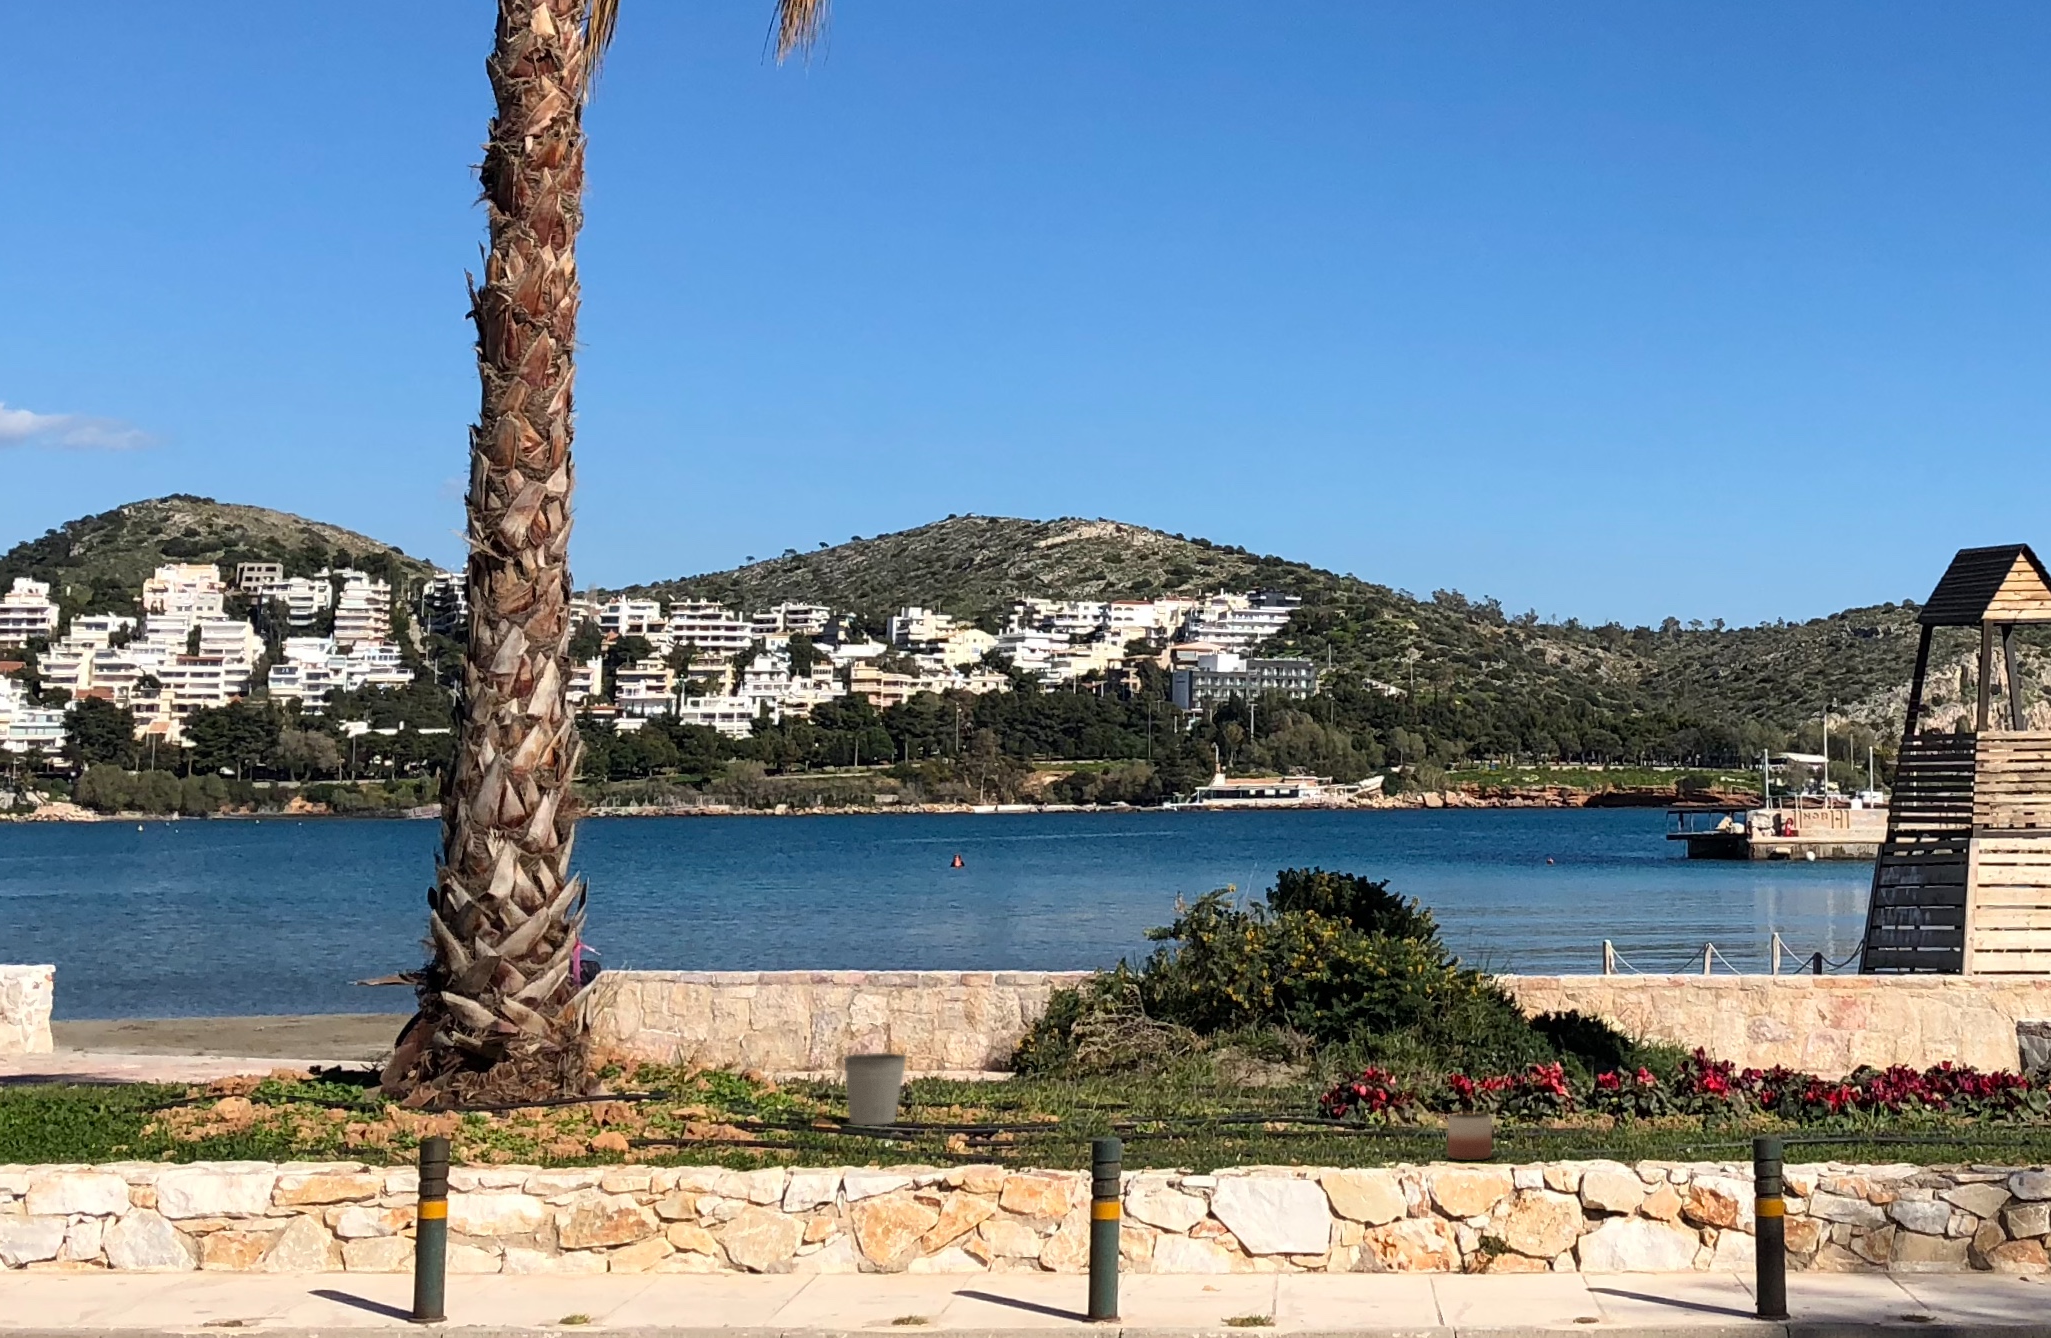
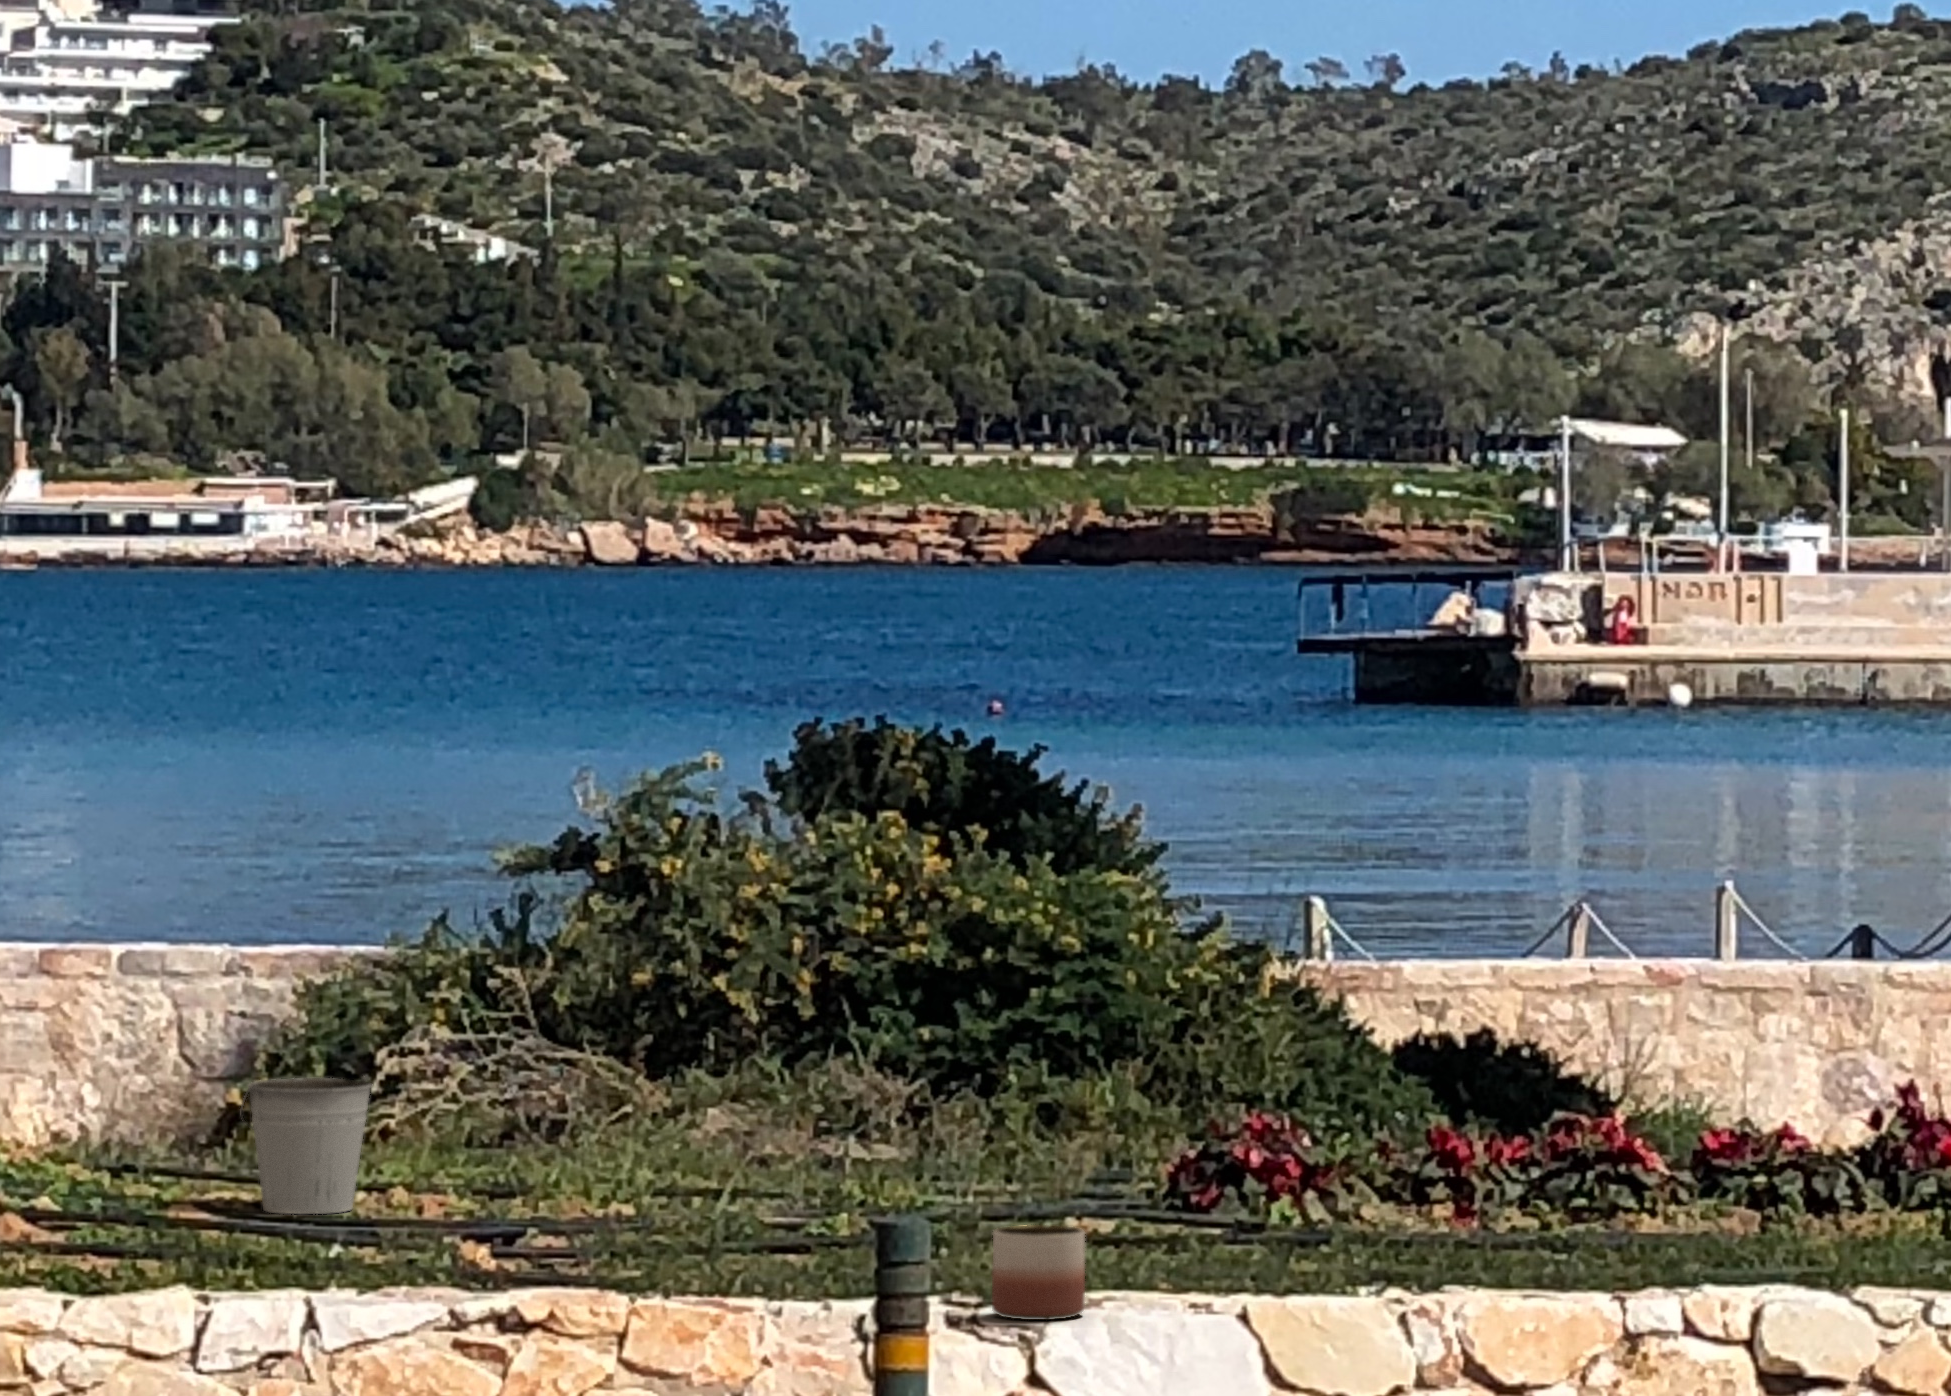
planter: present [1447,1113,1492,1160] -> present [992,1225,1085,1320]

